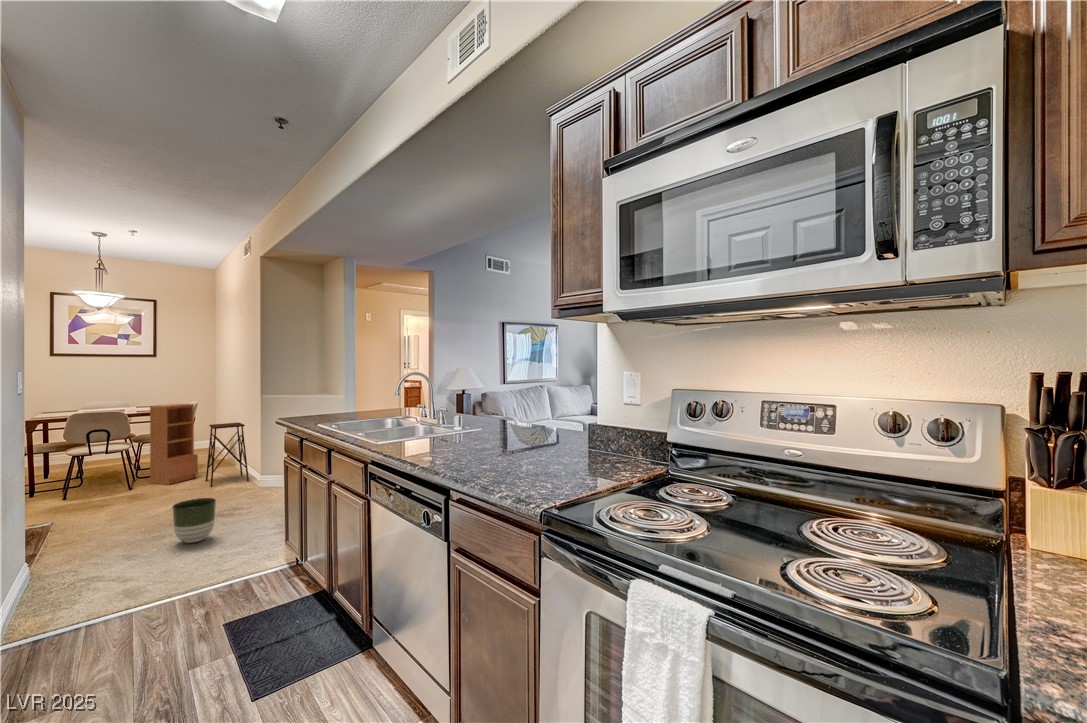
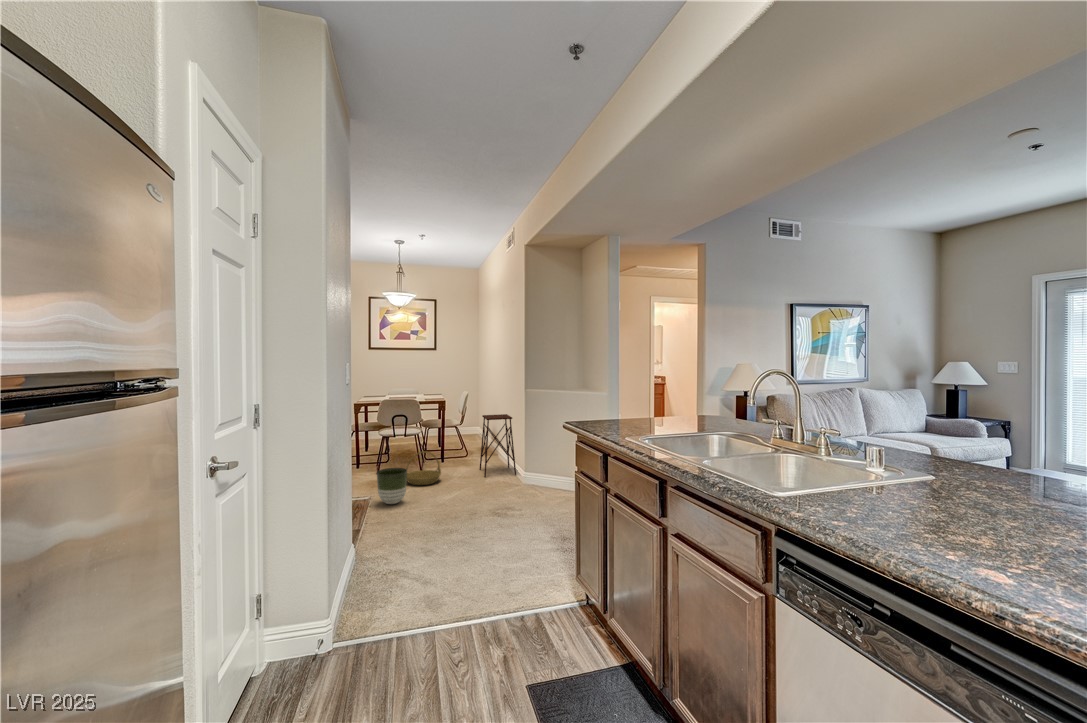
bookcase: present [150,404,198,485] -> none [436,393,473,470]
basket: none [104,466,155,503] -> present [406,451,441,485]
planter: present [172,498,216,543] -> present [377,468,407,504]

